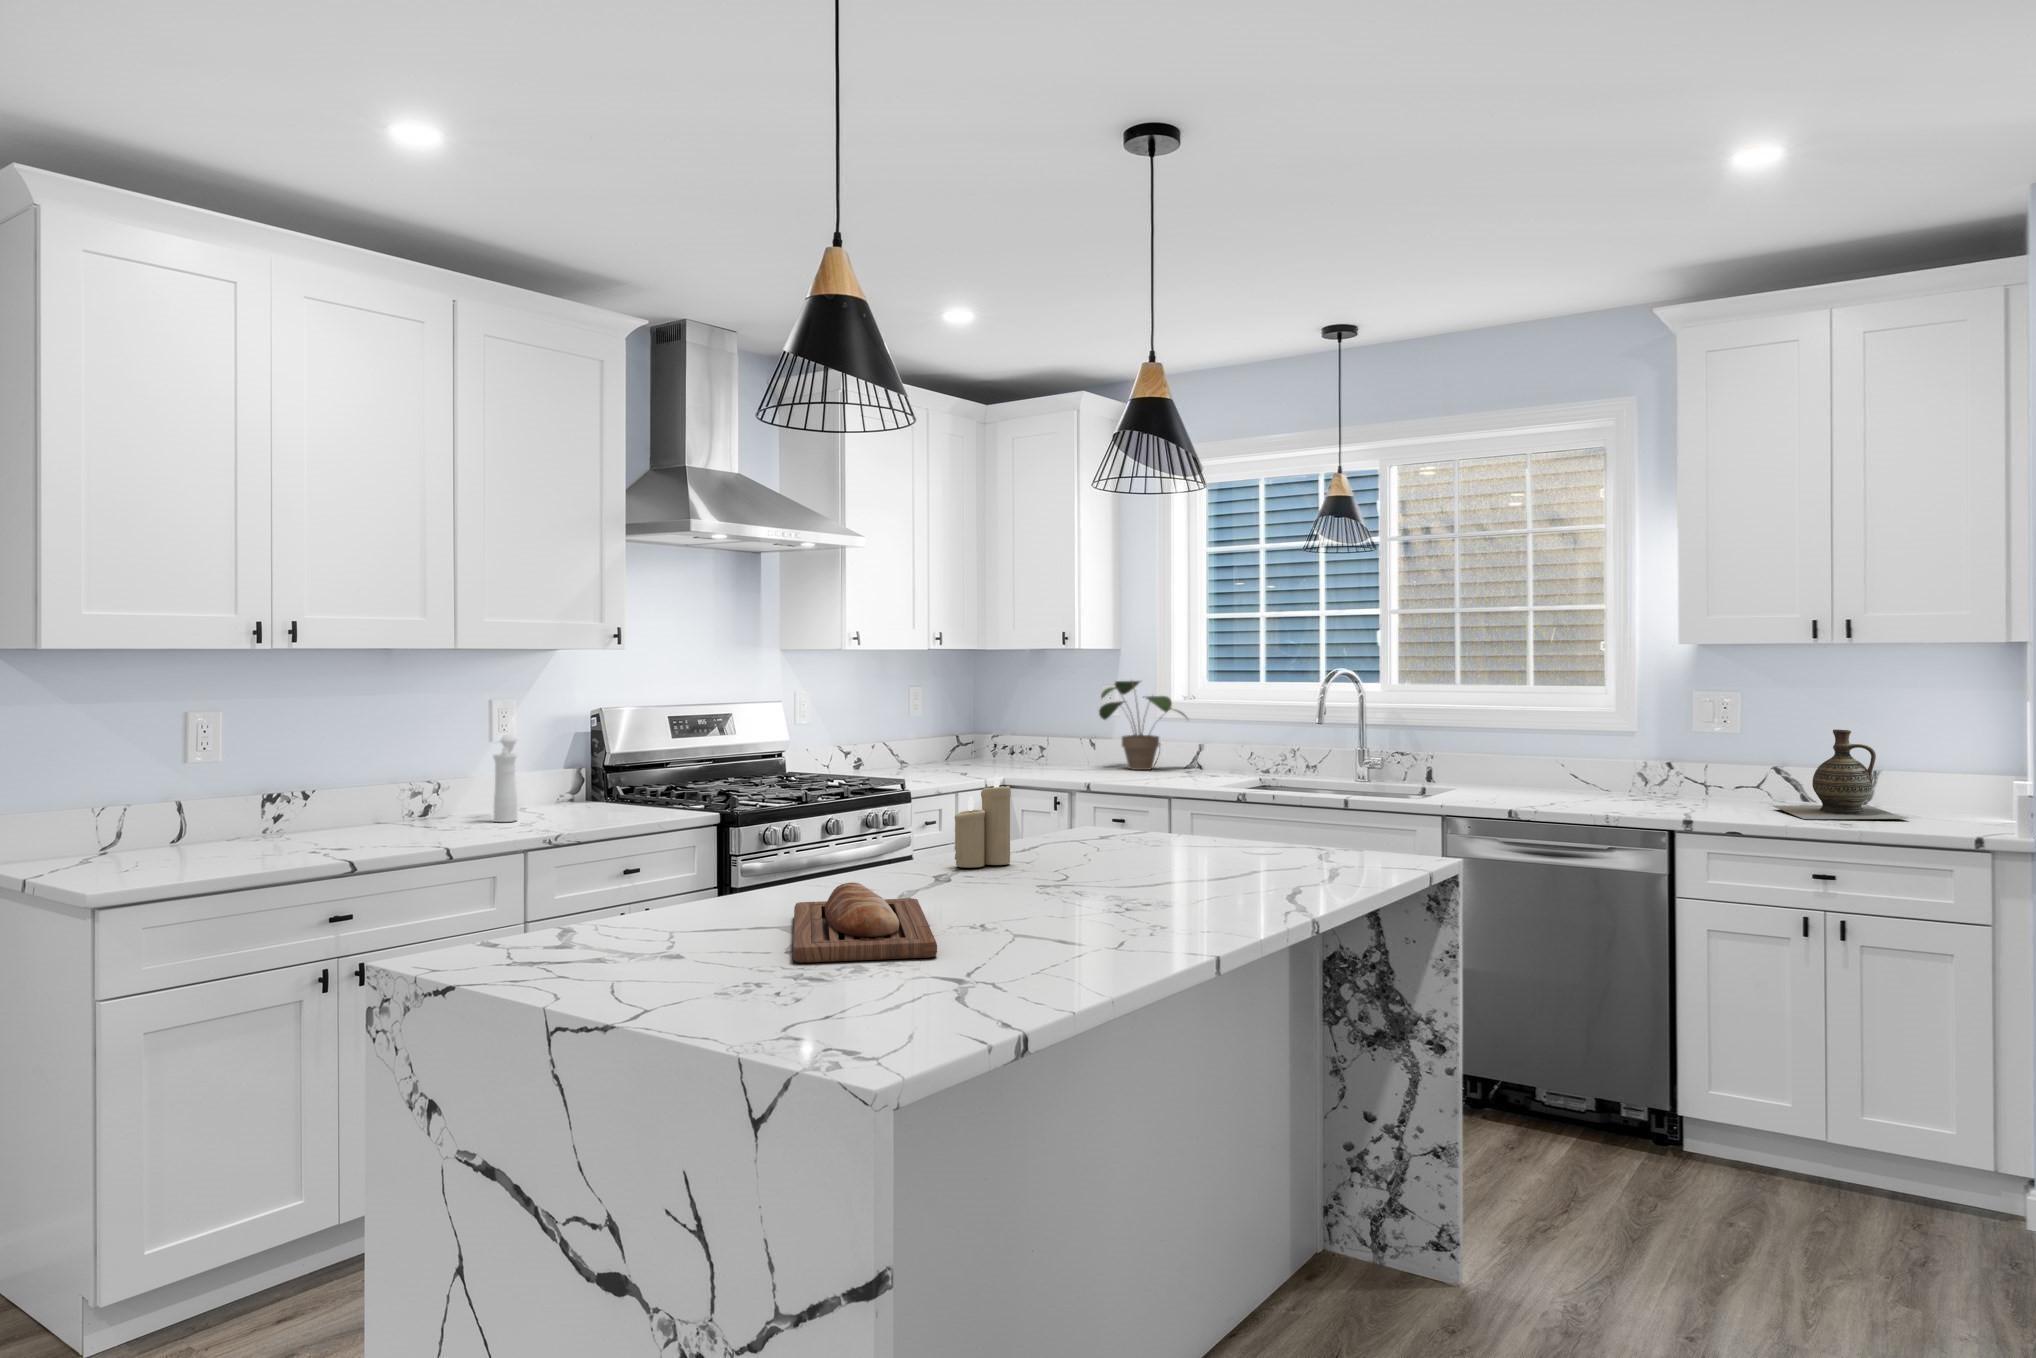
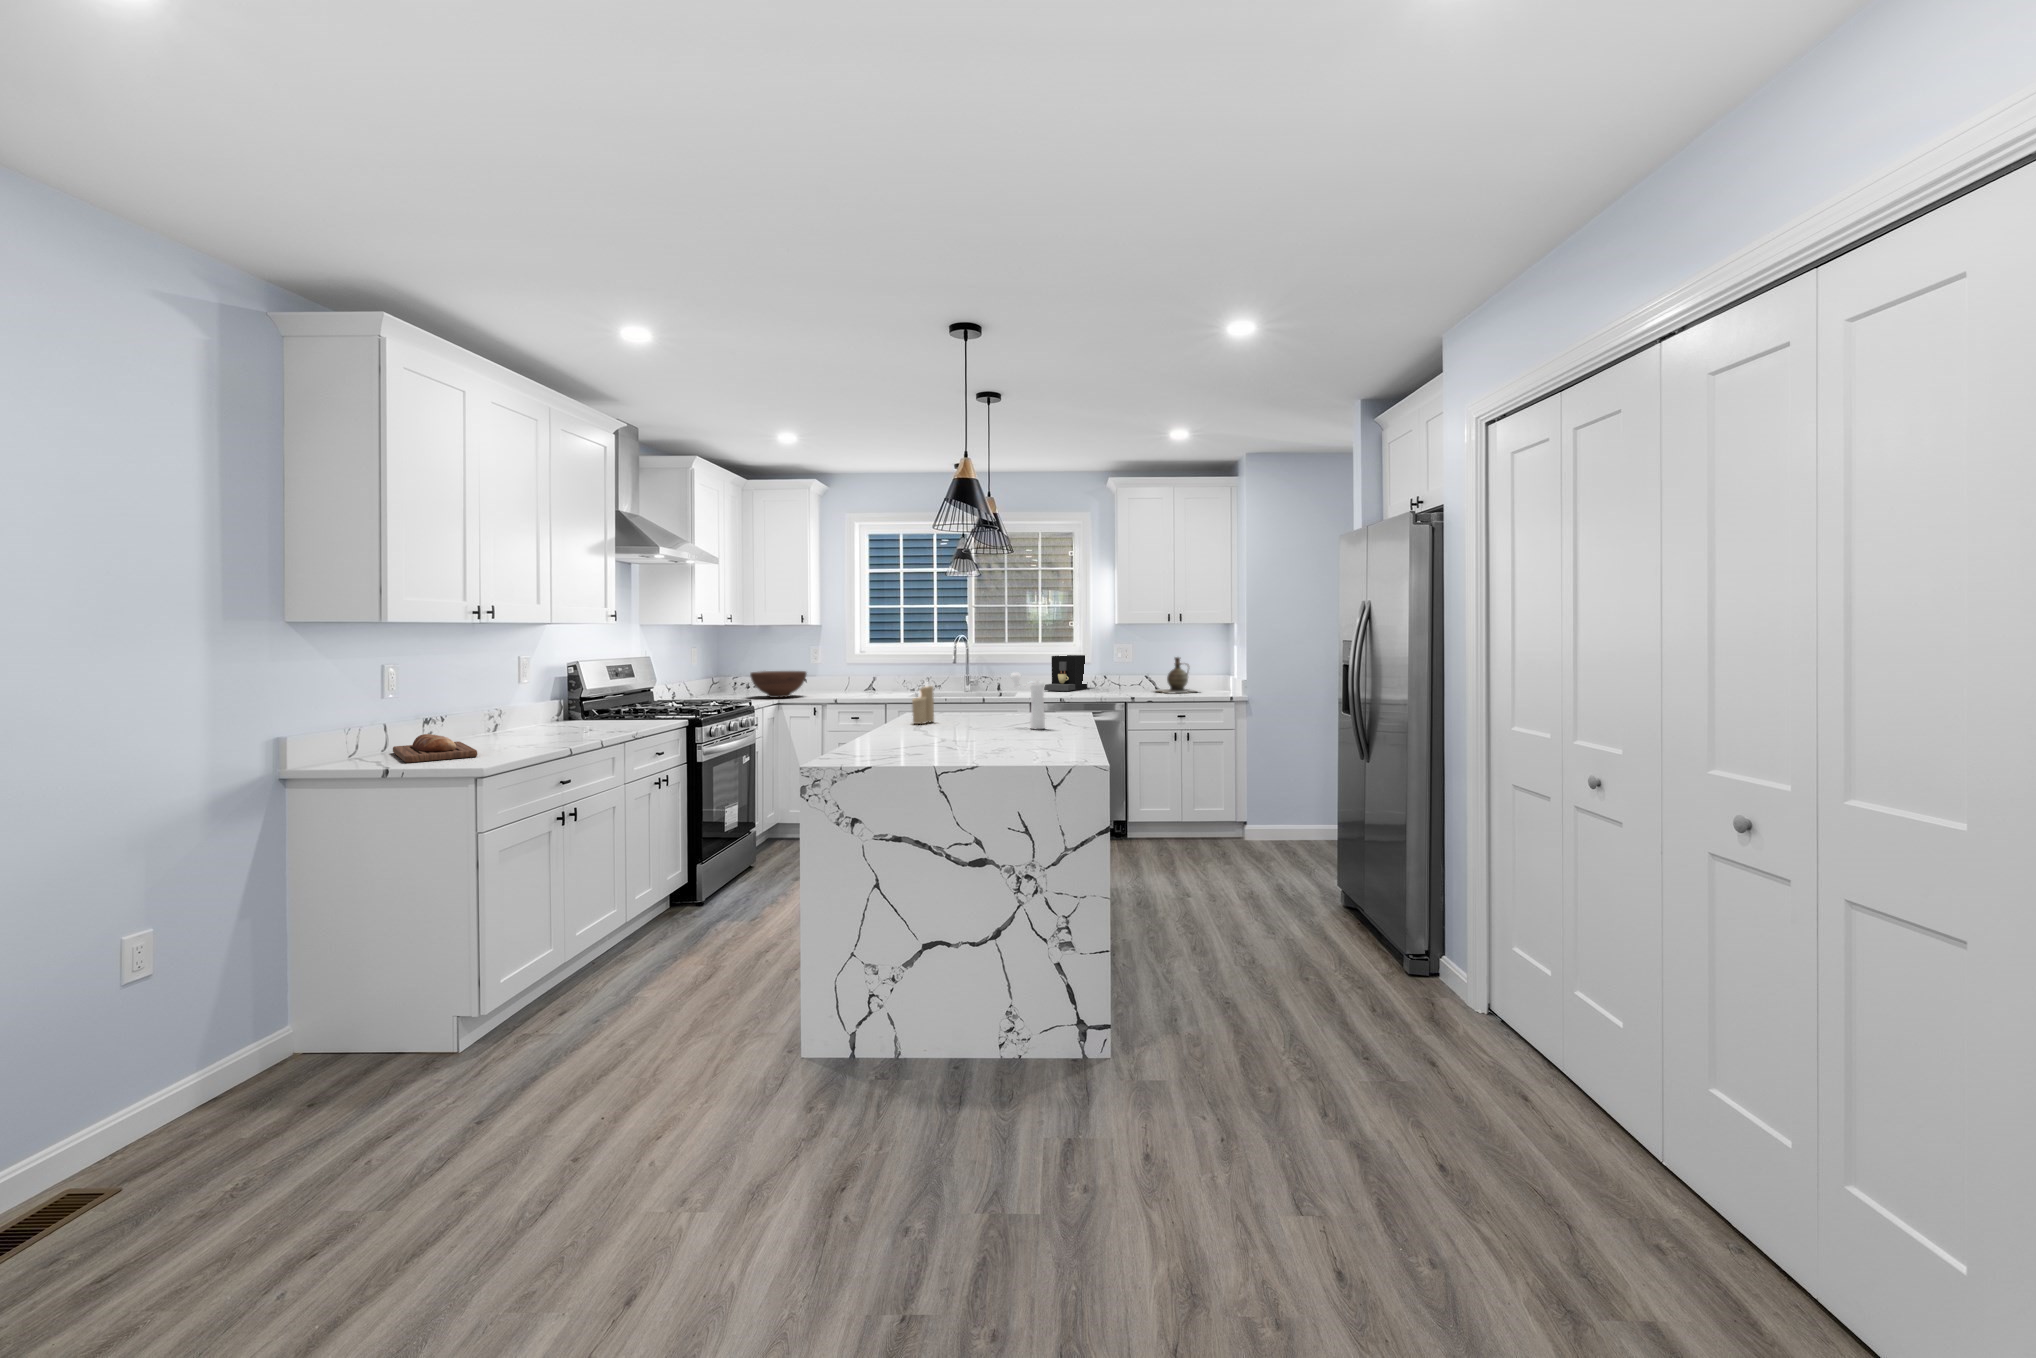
potted plant: present [1099,681,1187,770] -> none [817,643,867,692]
coffee maker: none [1519,714,1638,794] -> present [1044,655,1087,691]
fruit bowl: none [956,728,1053,776] -> present [750,671,807,698]
pepper mill: present [493,735,518,822] -> present [1011,673,1045,729]
bread loaf: present [793,882,937,963] -> present [393,734,477,763]

